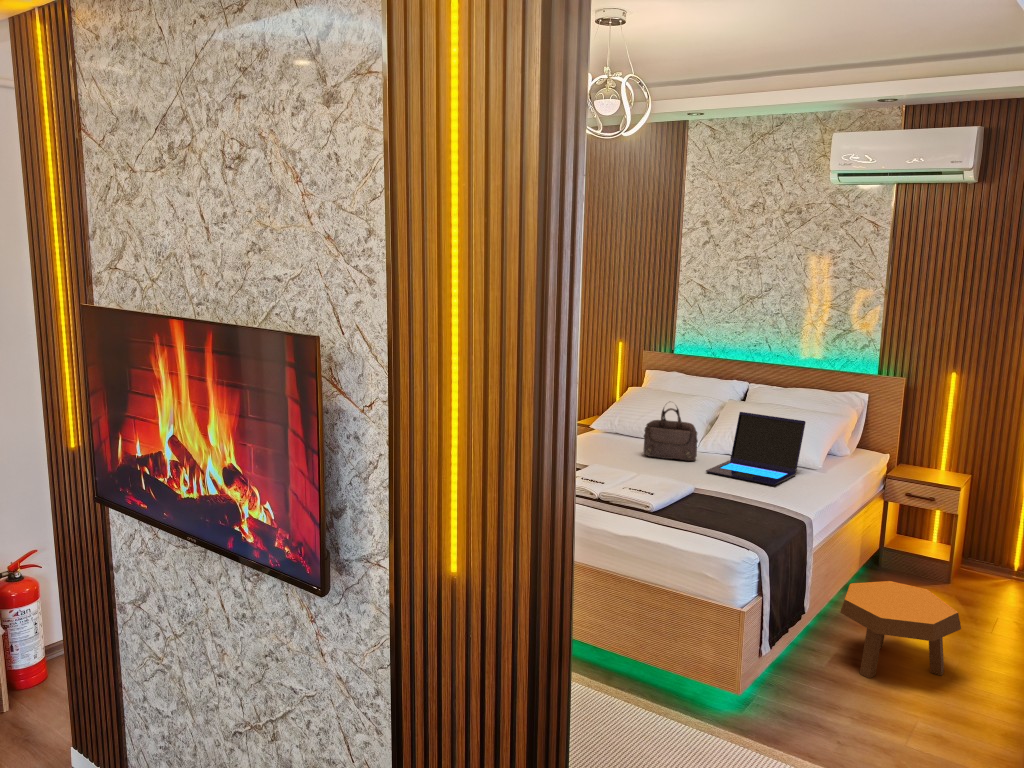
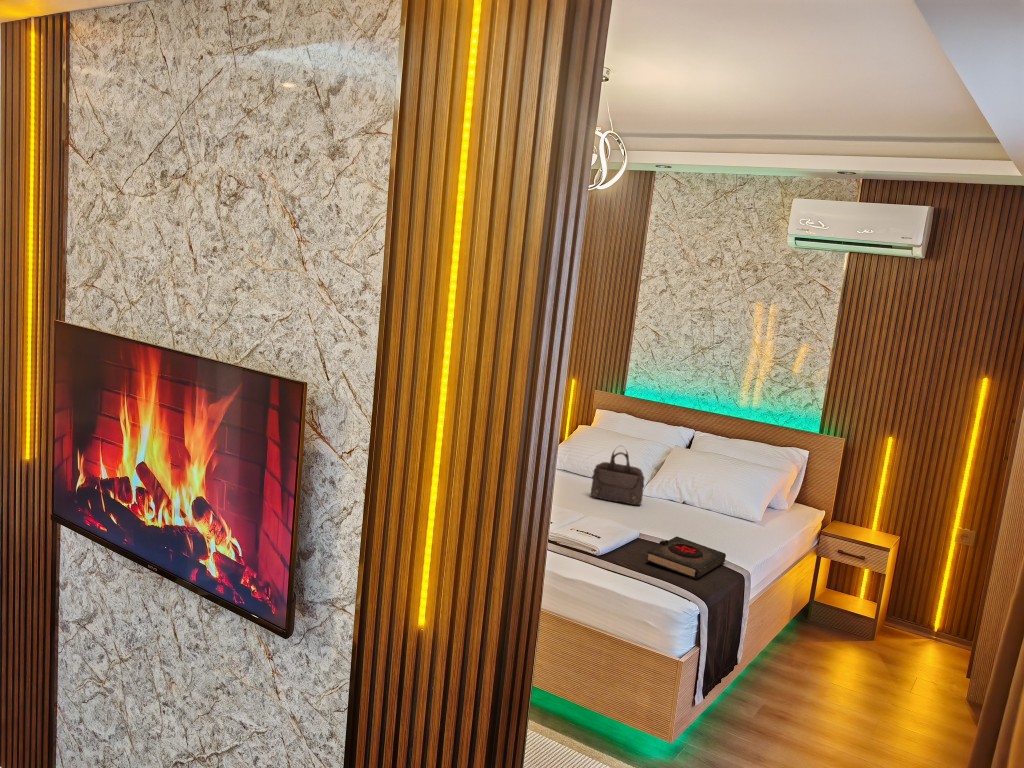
laptop: present [706,412,806,485] -> none [650,461,749,536]
book: none [701,487,785,528] -> present [646,536,726,579]
footstool: present [840,581,961,678] -> none [771,637,883,732]

